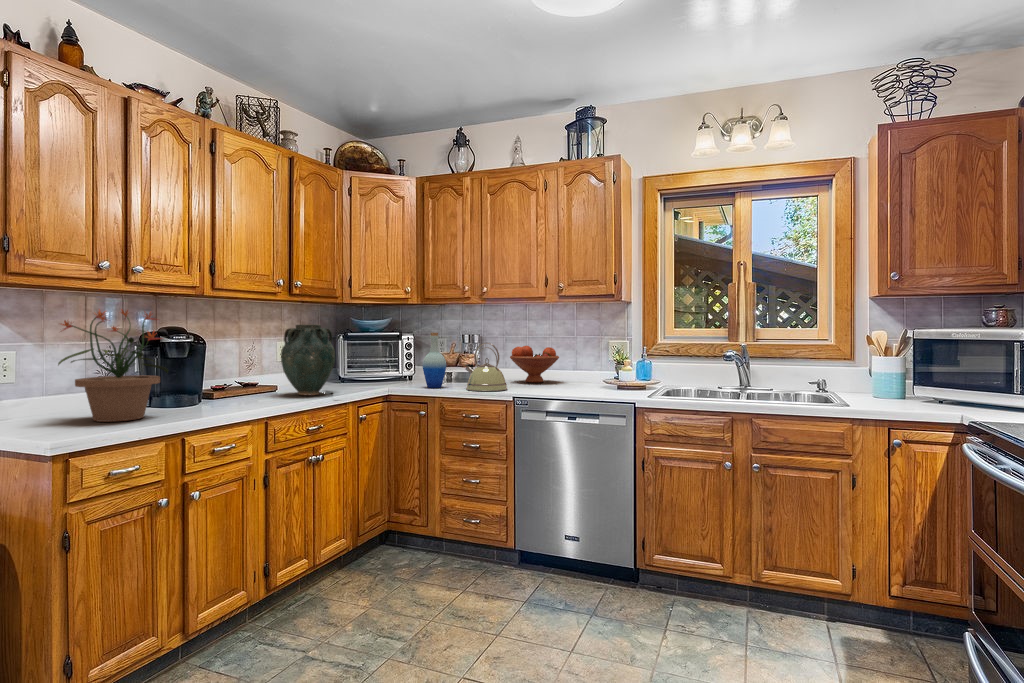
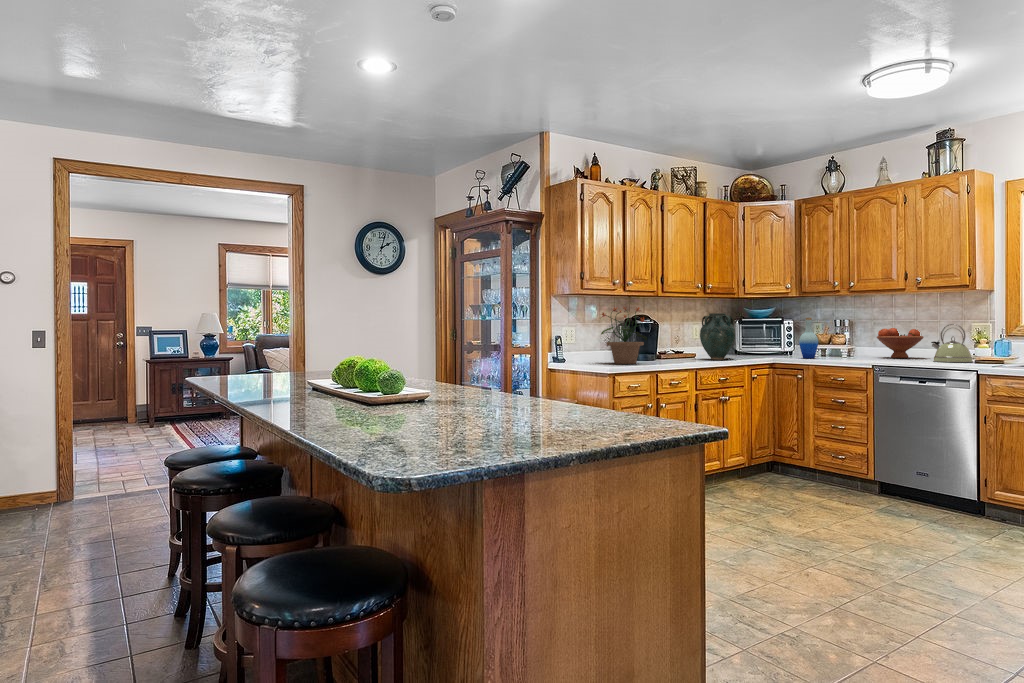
kettle: present [465,343,507,391] -> present [931,324,973,362]

